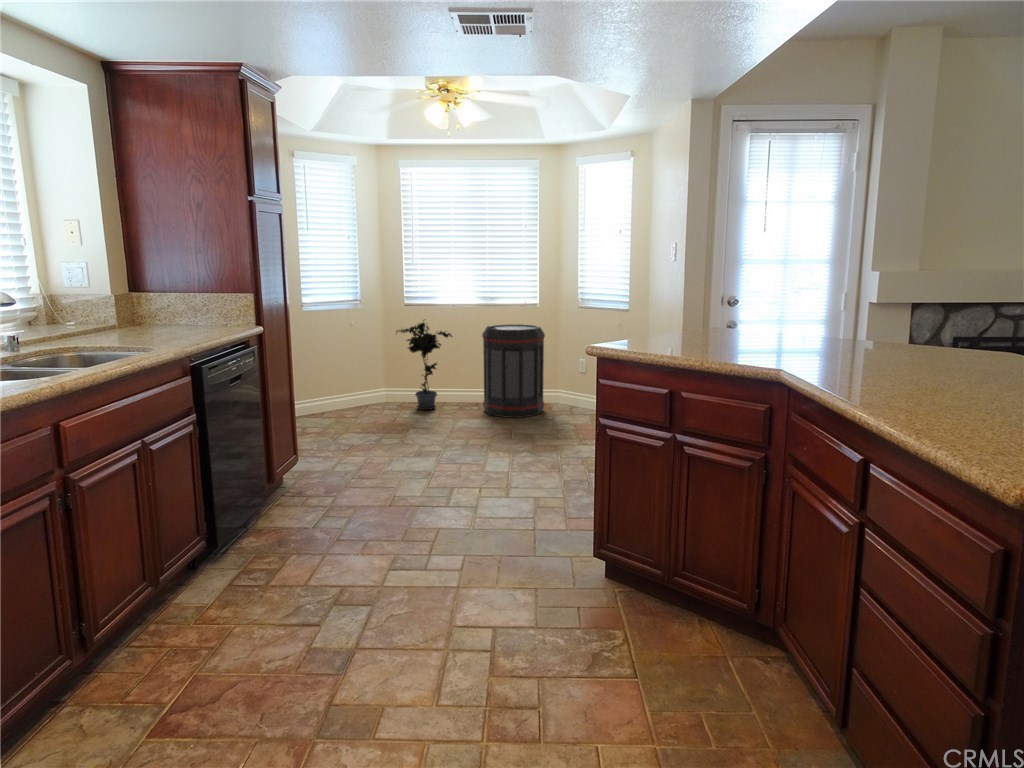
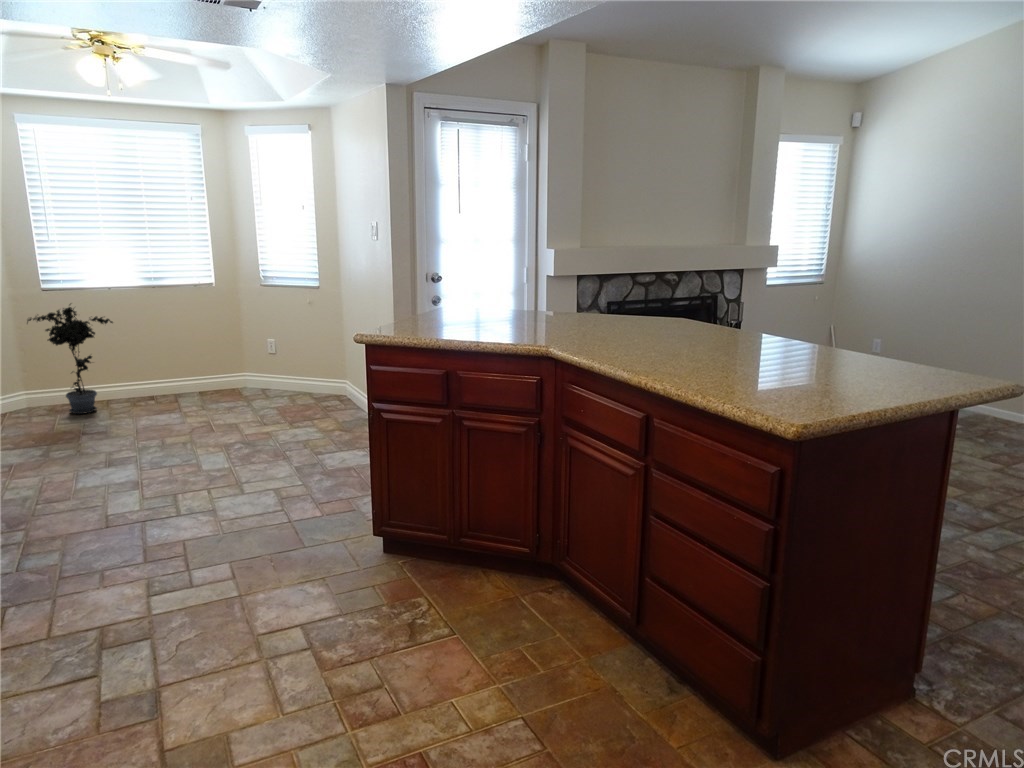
trash can: present [482,324,545,418] -> none [153,304,238,411]

